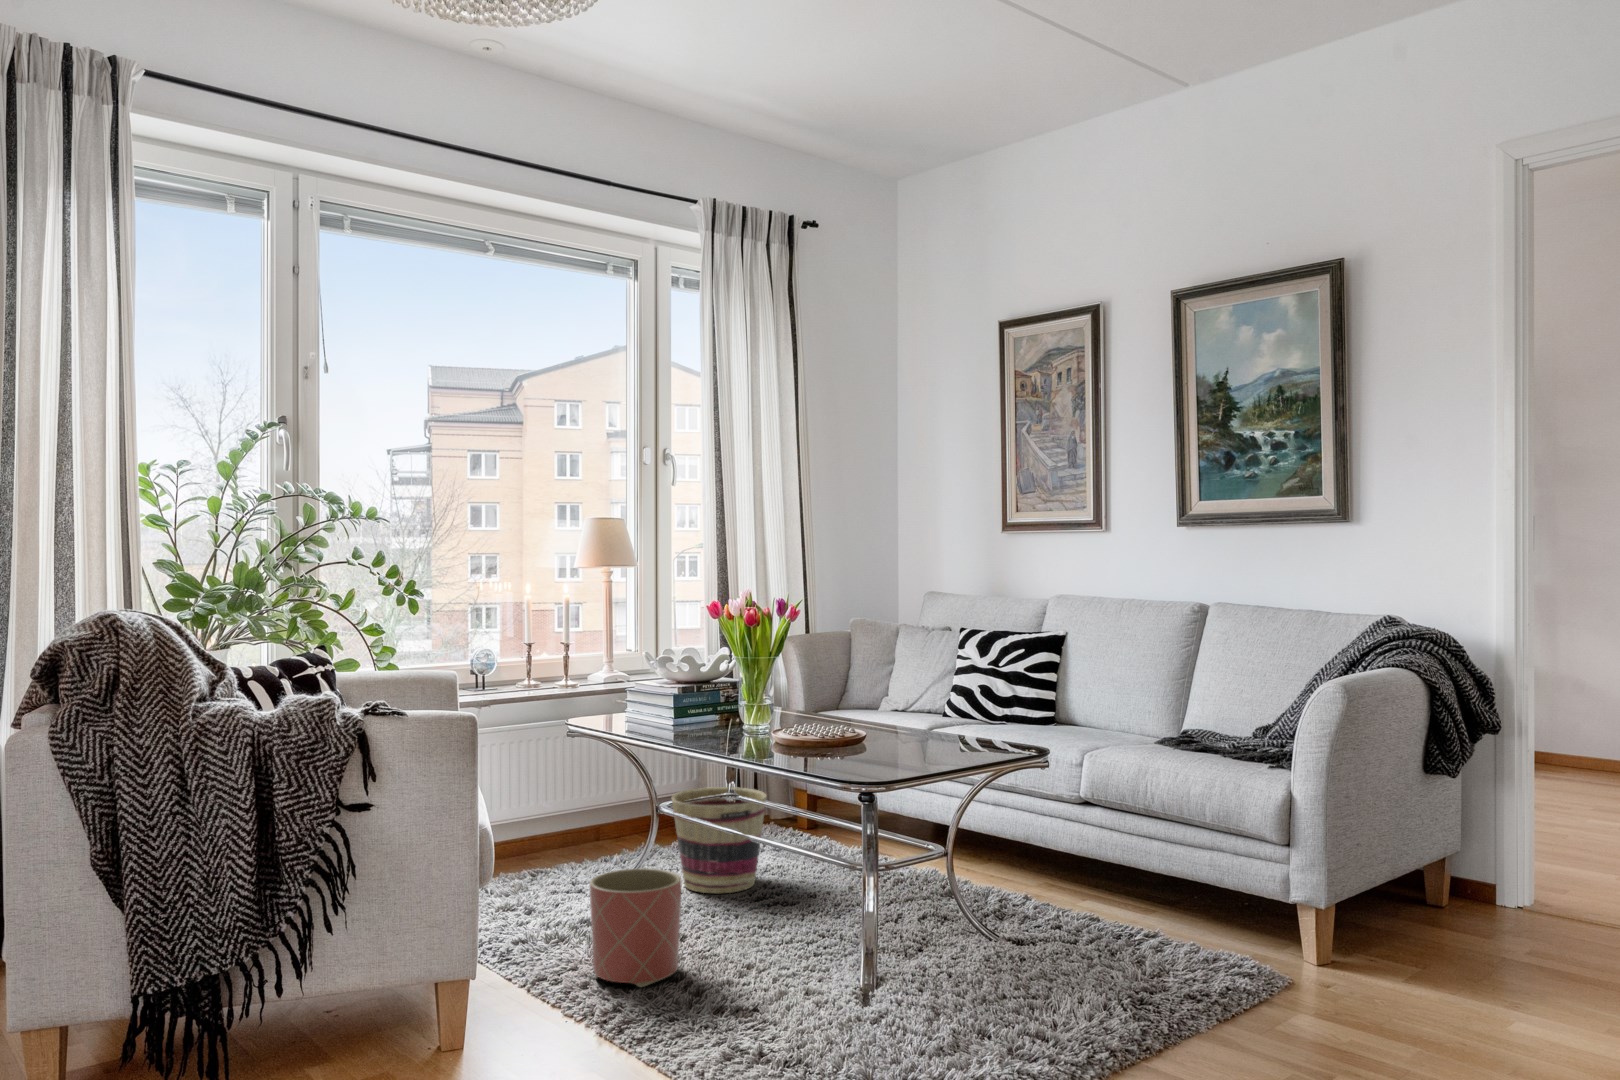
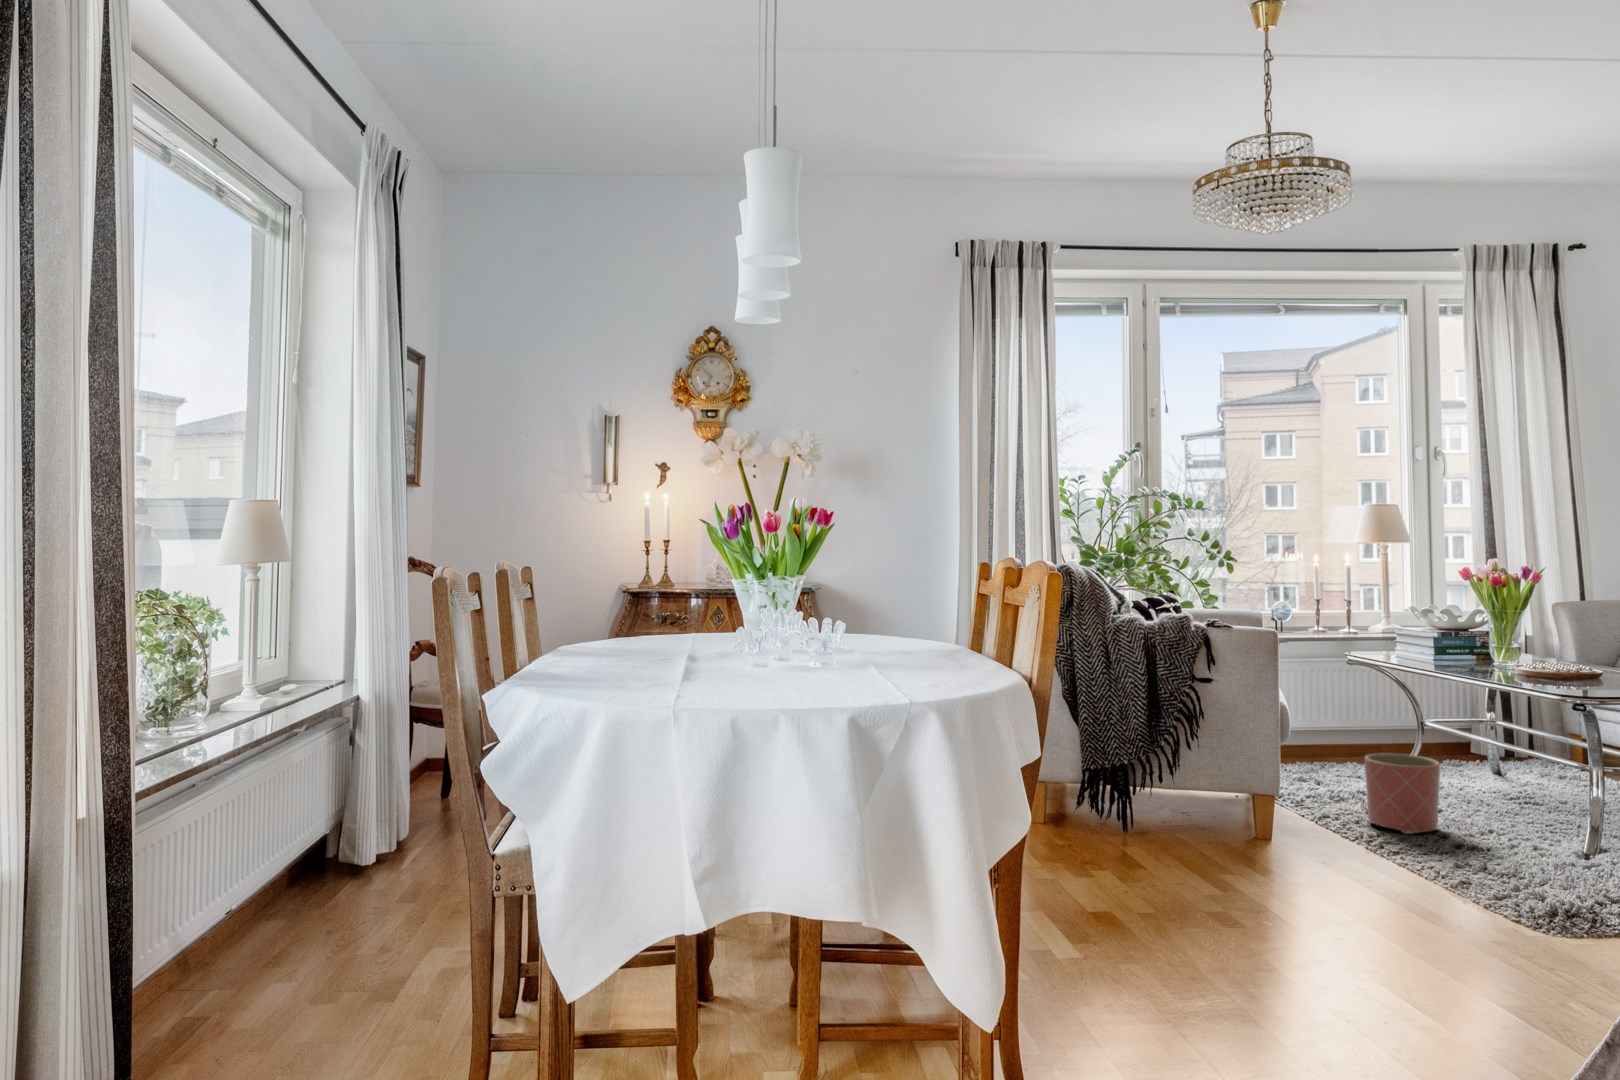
basket: present [672,787,767,893] -> none [1437,713,1526,794]

